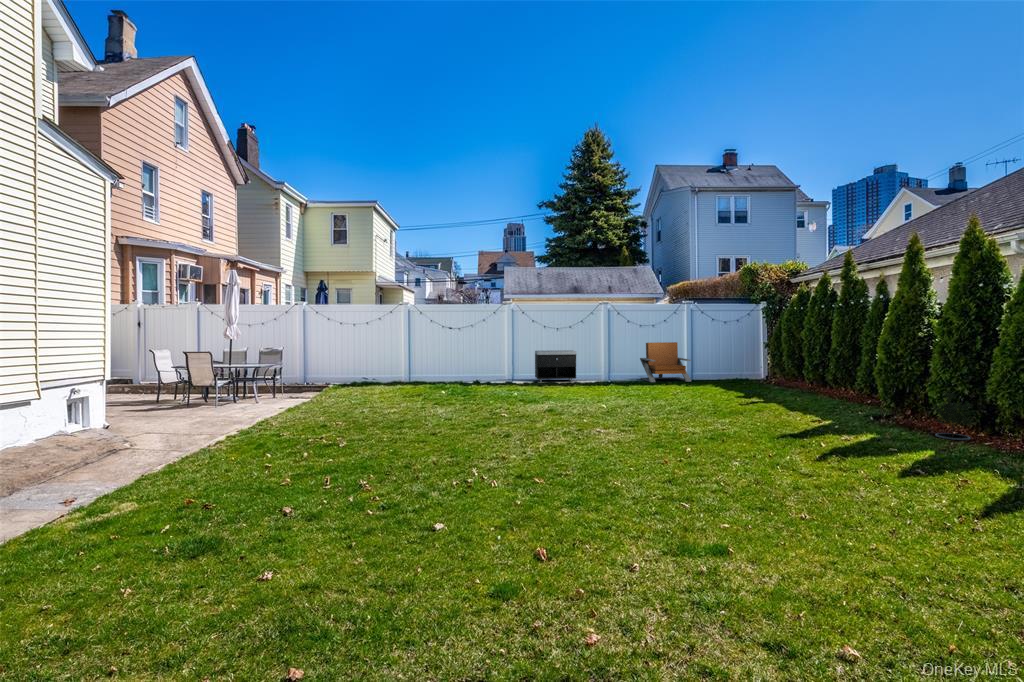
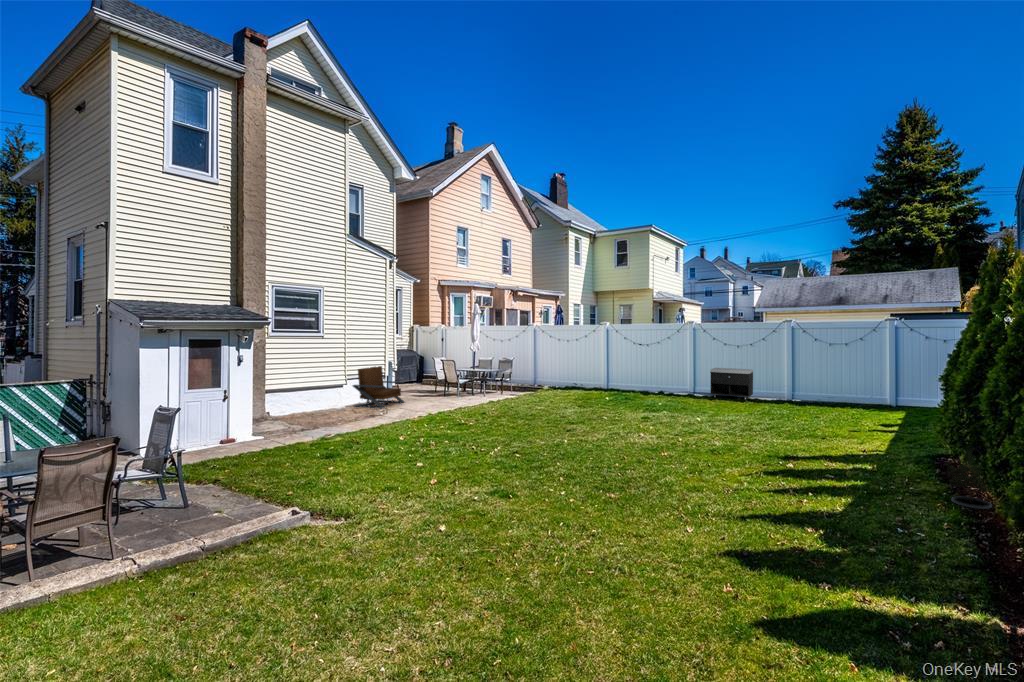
lounge chair: present [640,342,691,382] -> present [353,366,405,409]

